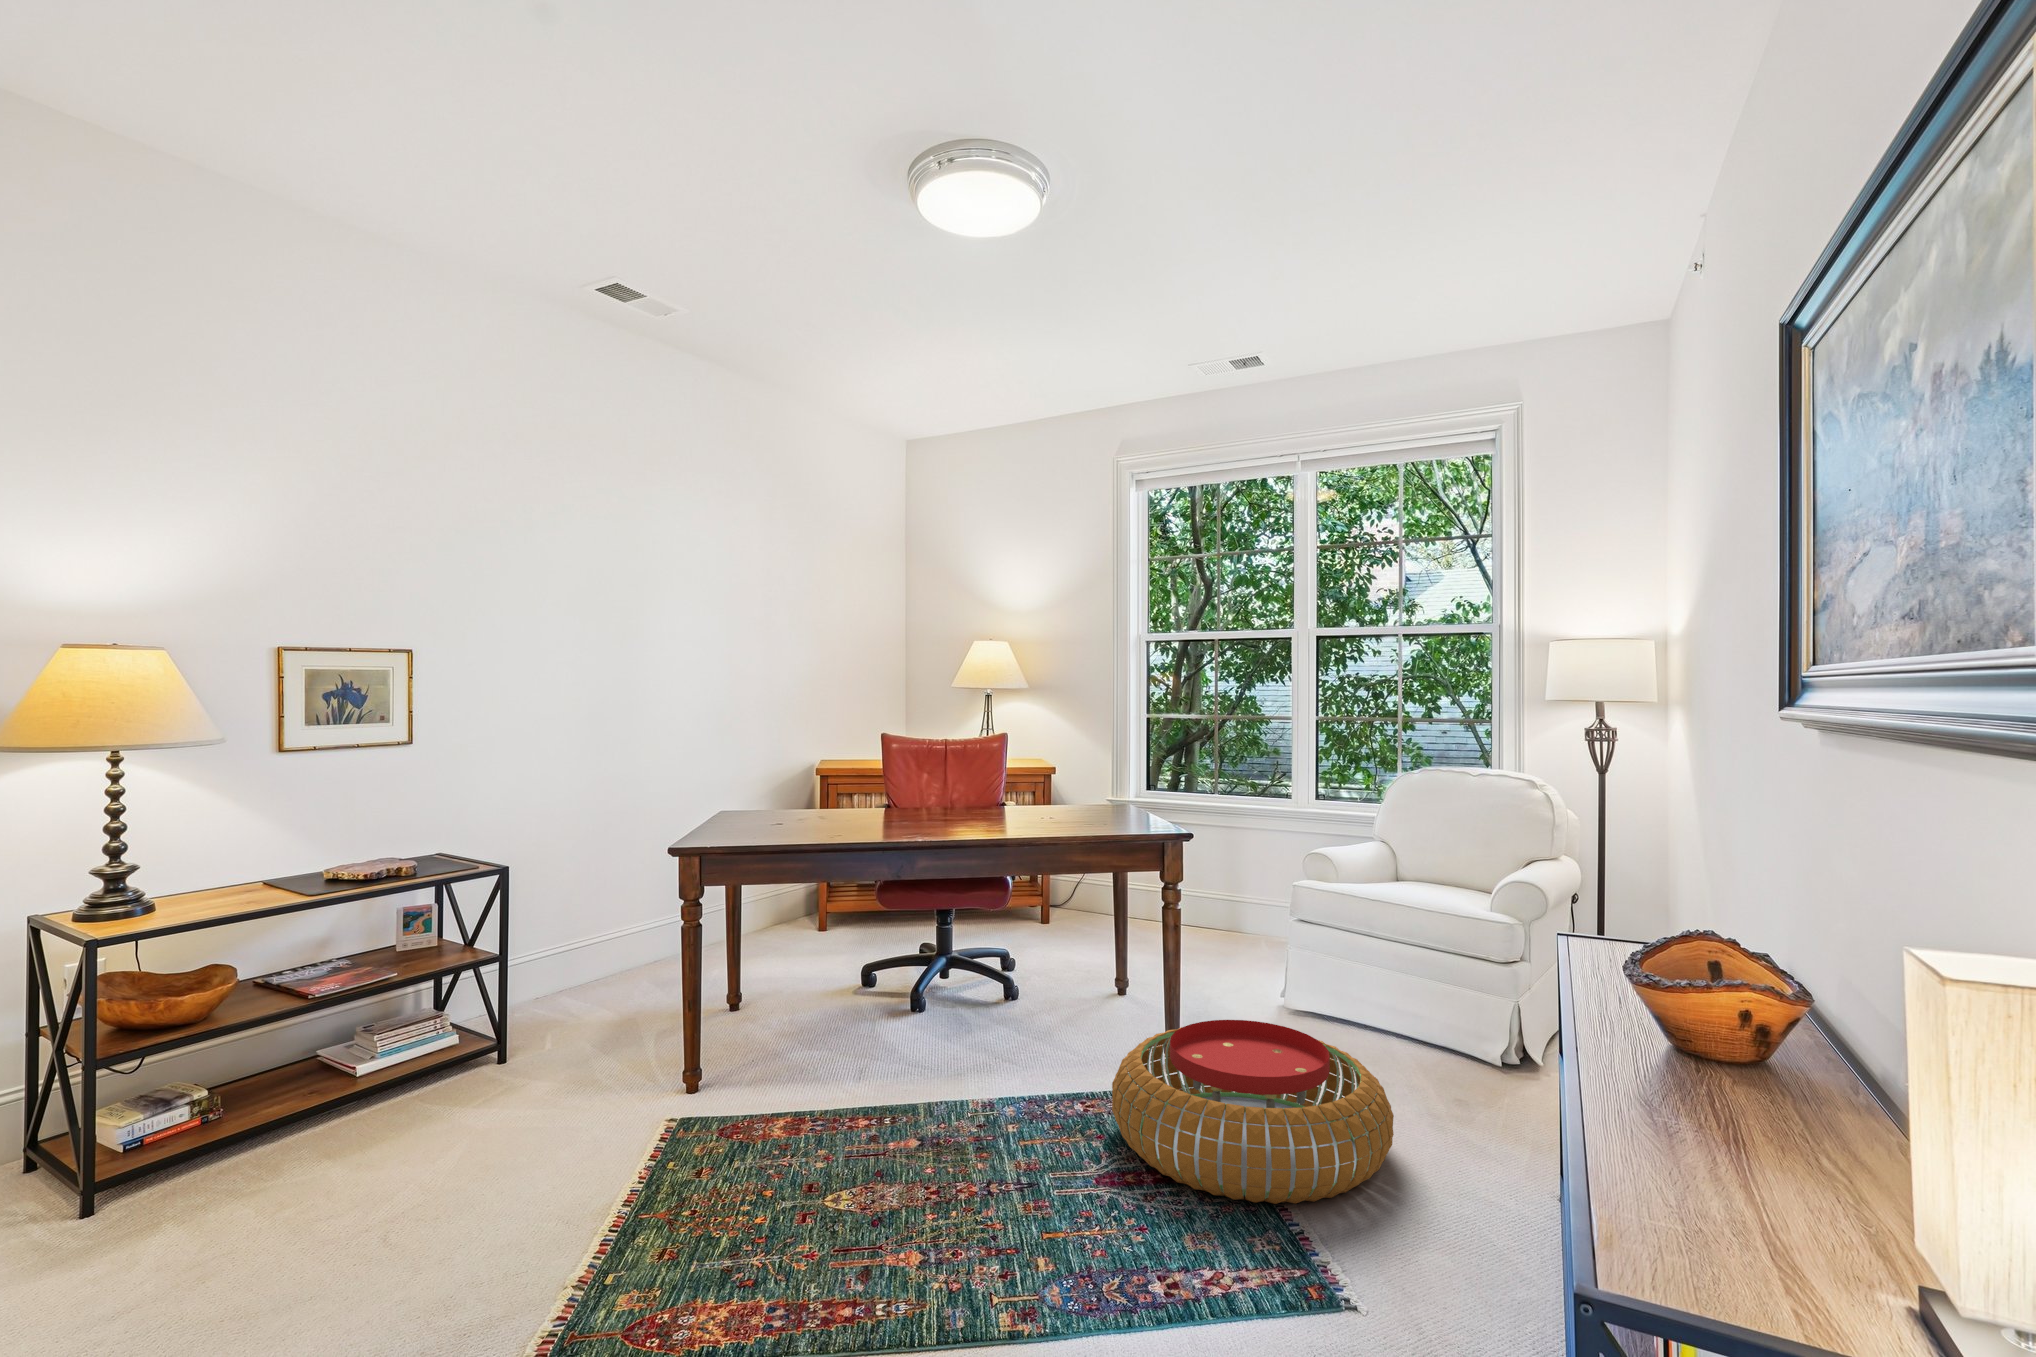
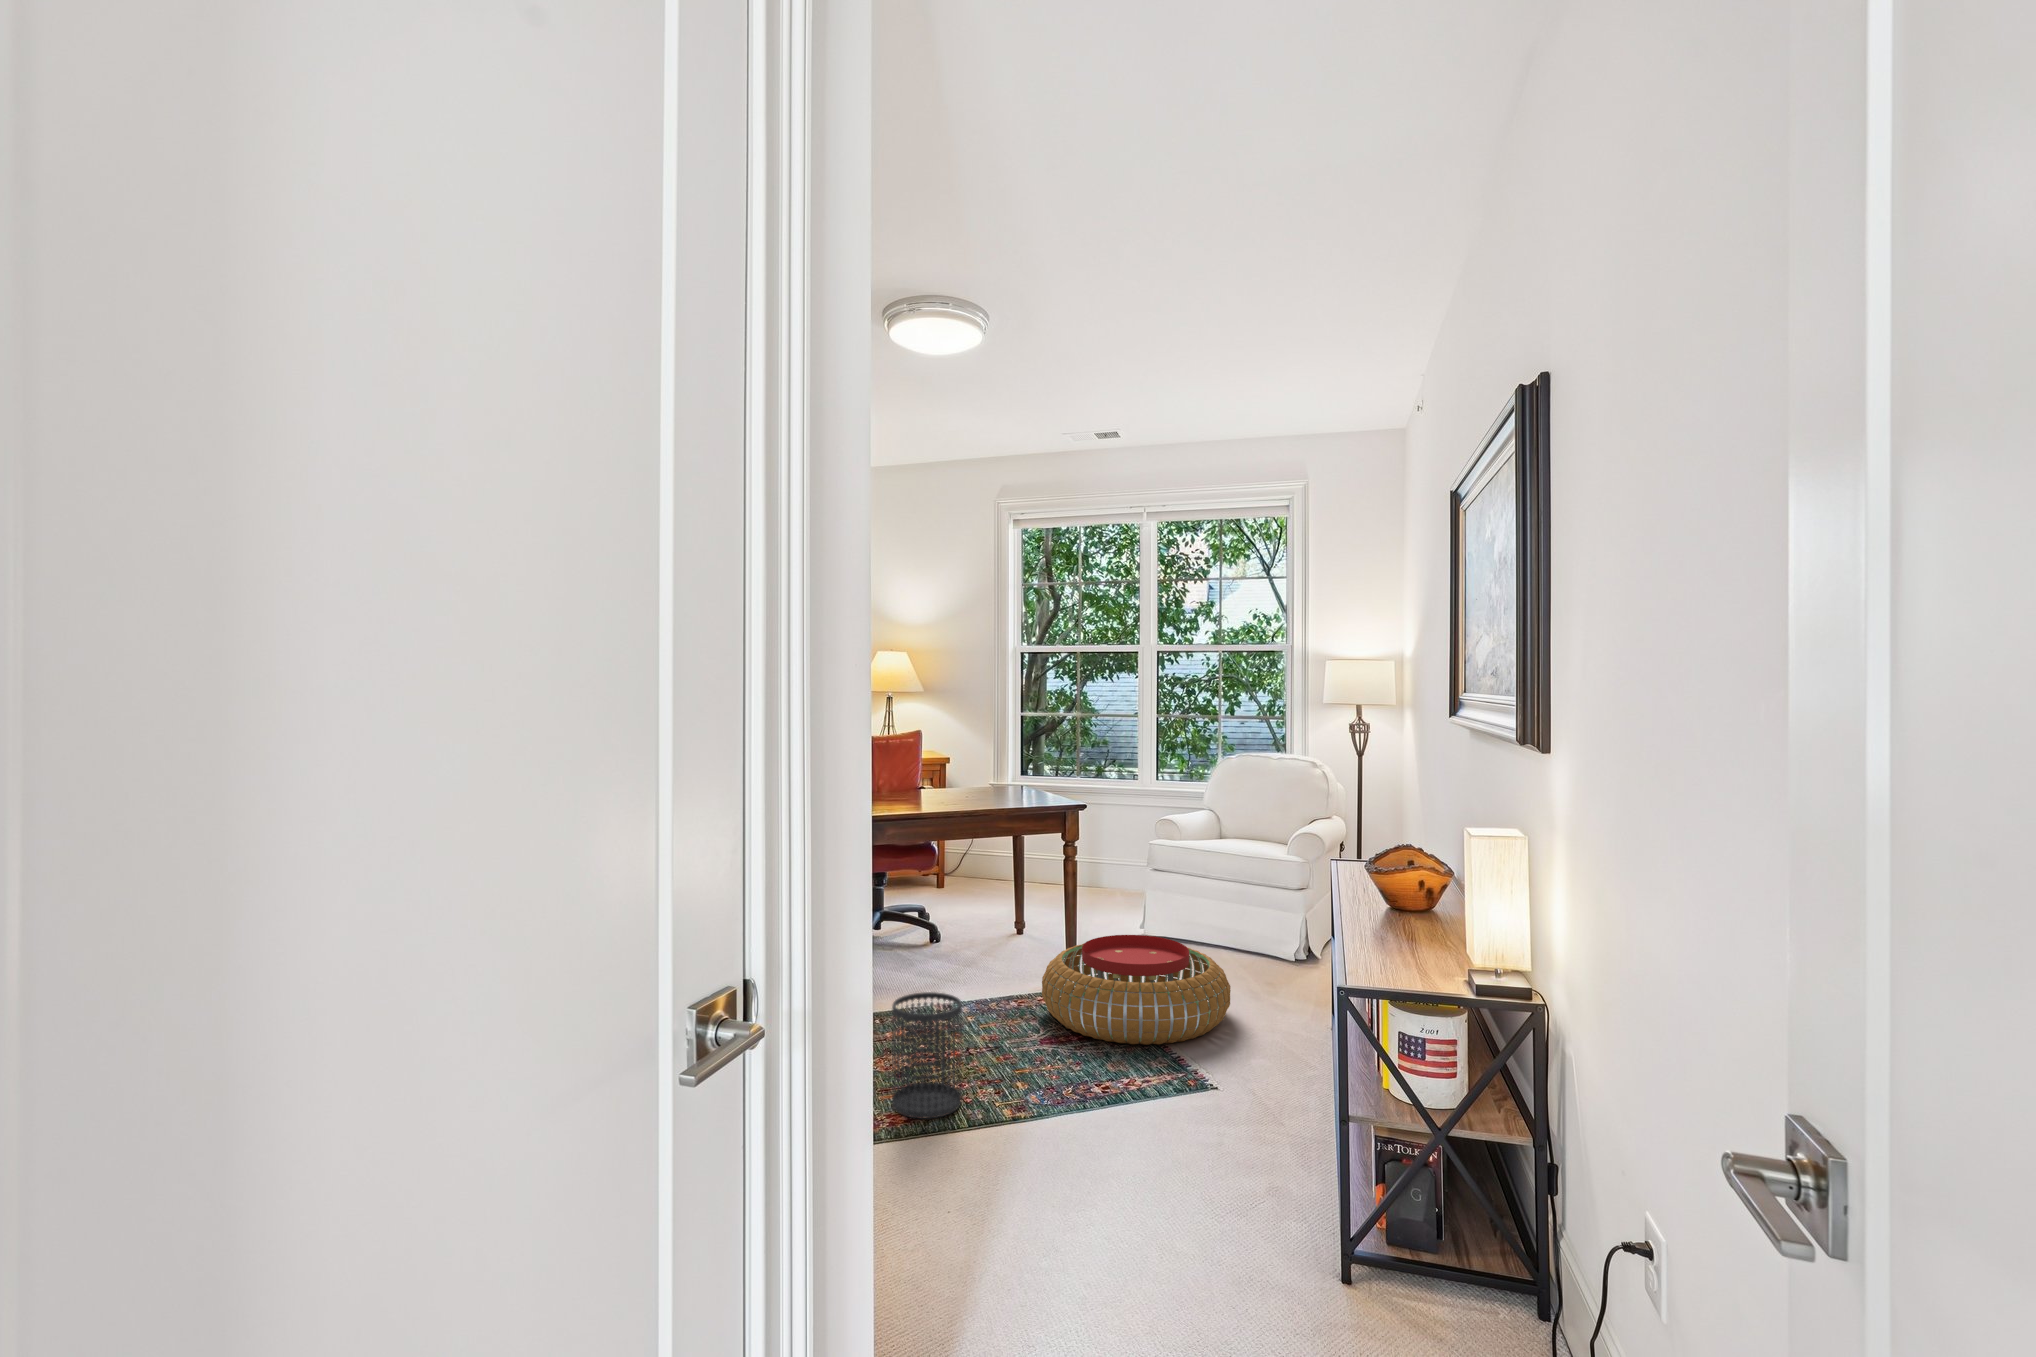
wastebasket: none [836,1110,944,1320] -> present [892,992,962,1119]

